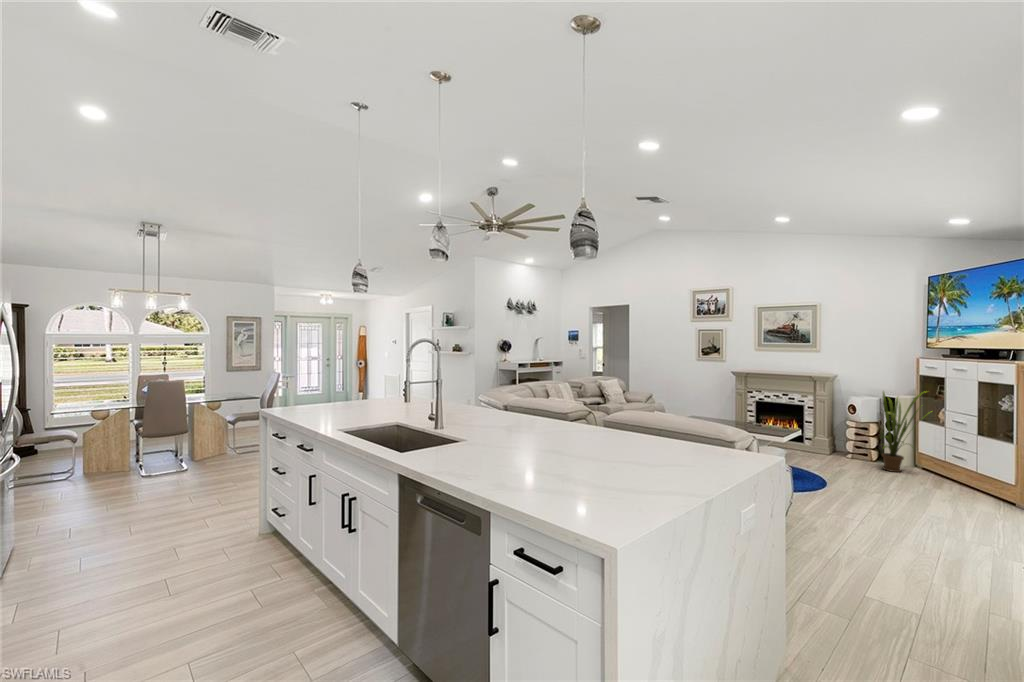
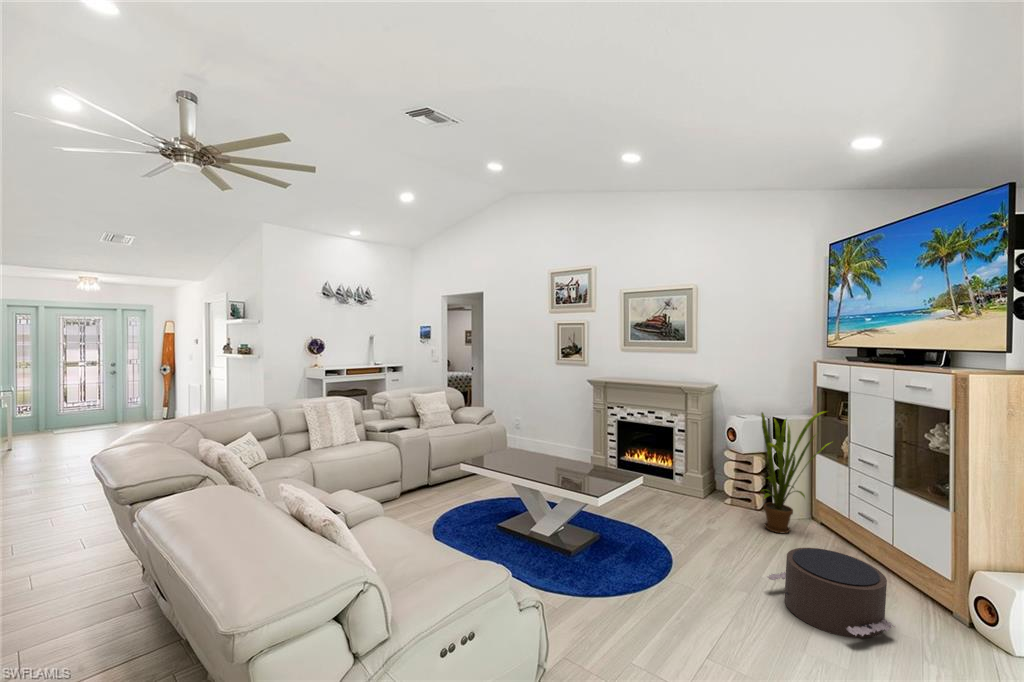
pouf: none [896,469,982,512] -> present [767,548,896,638]

